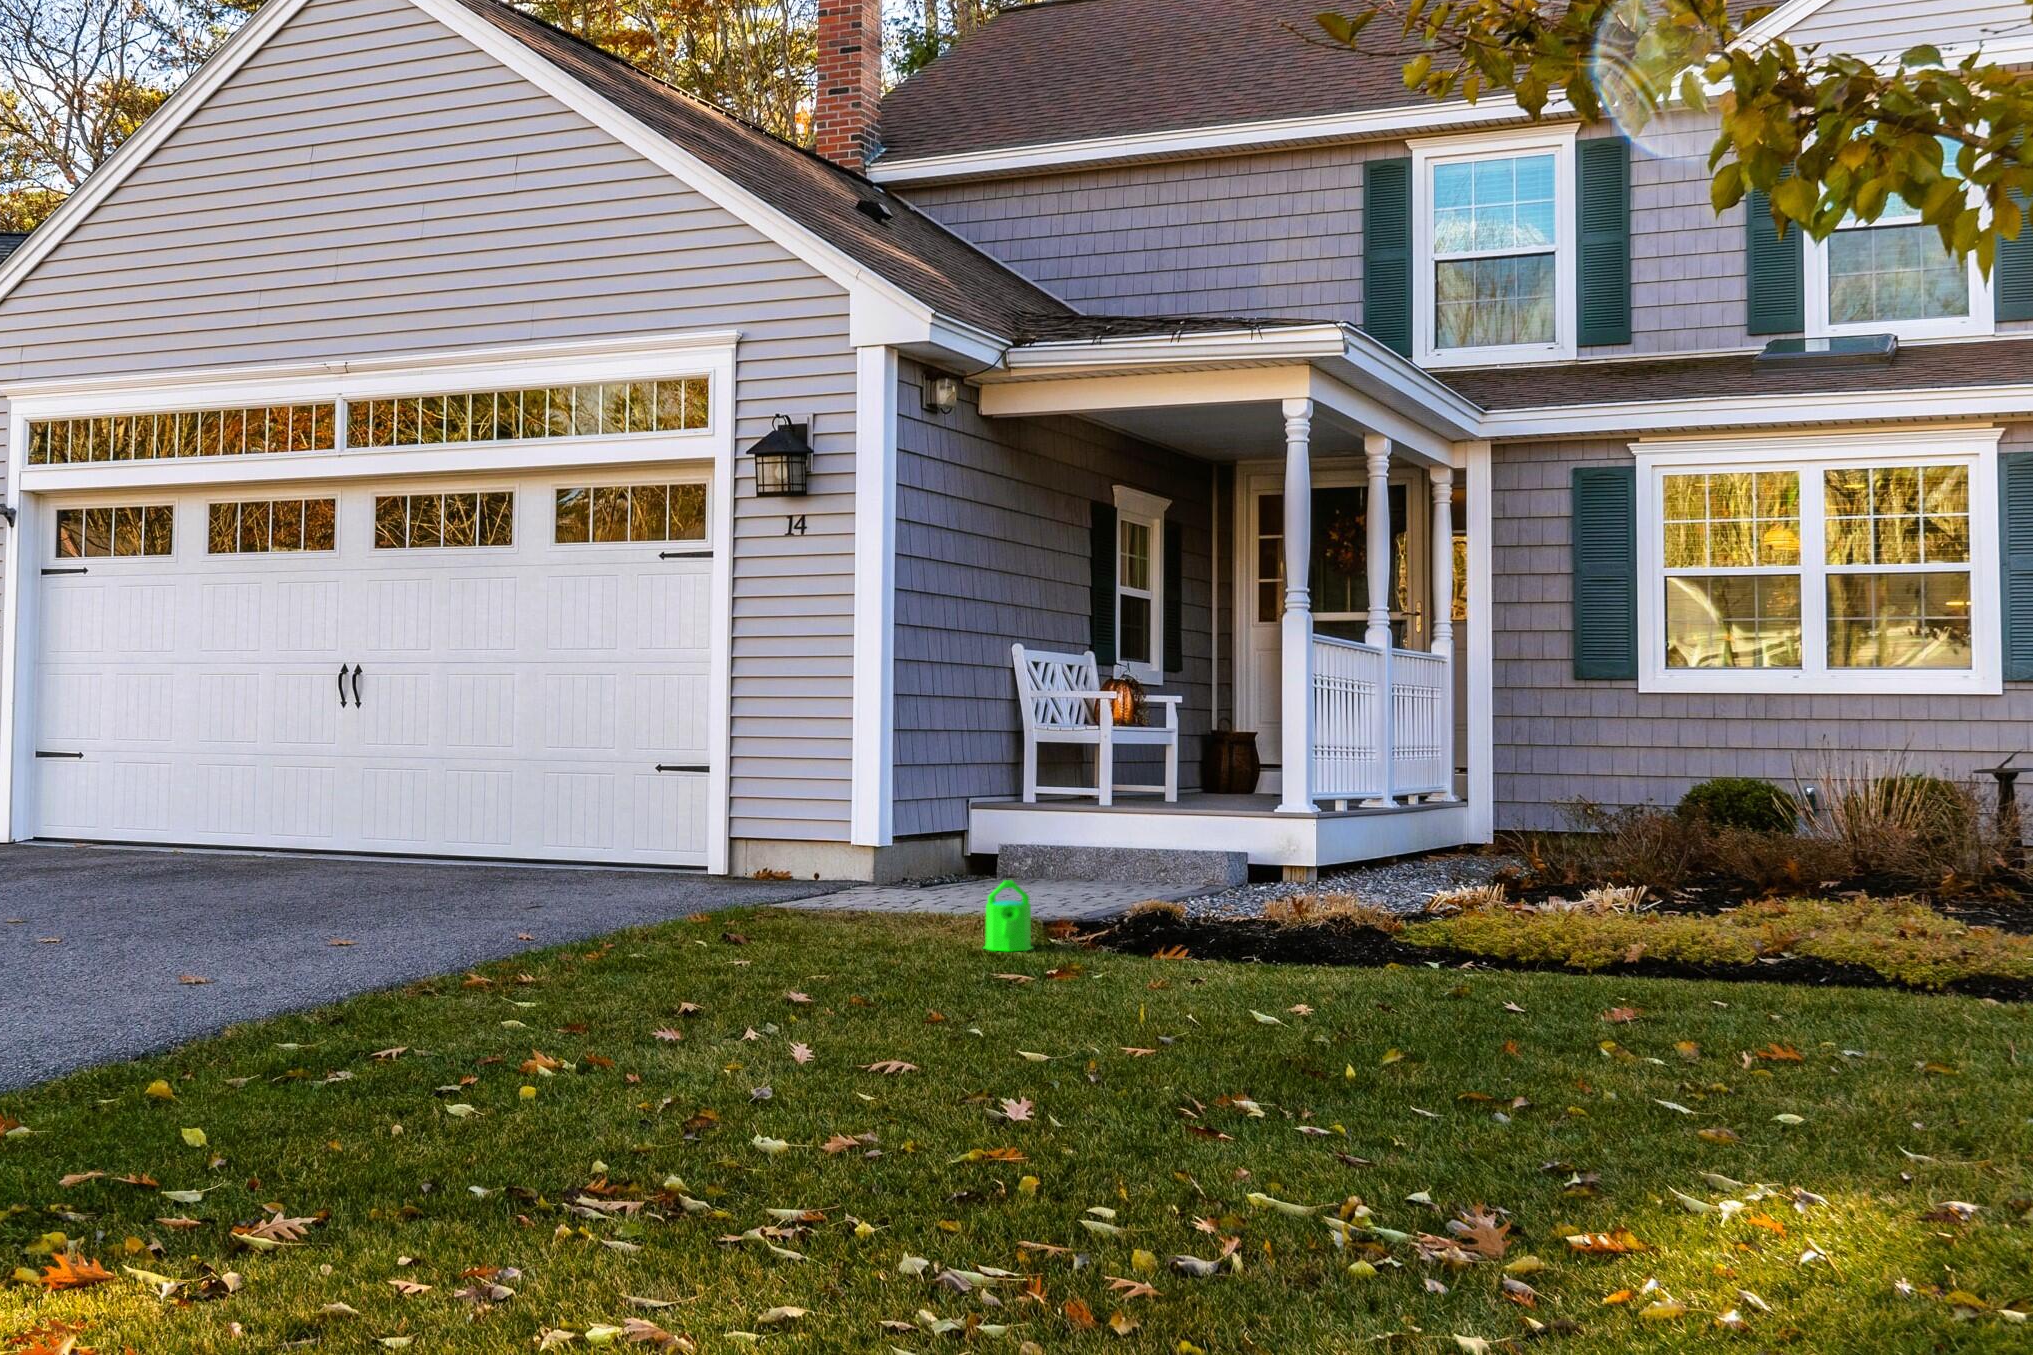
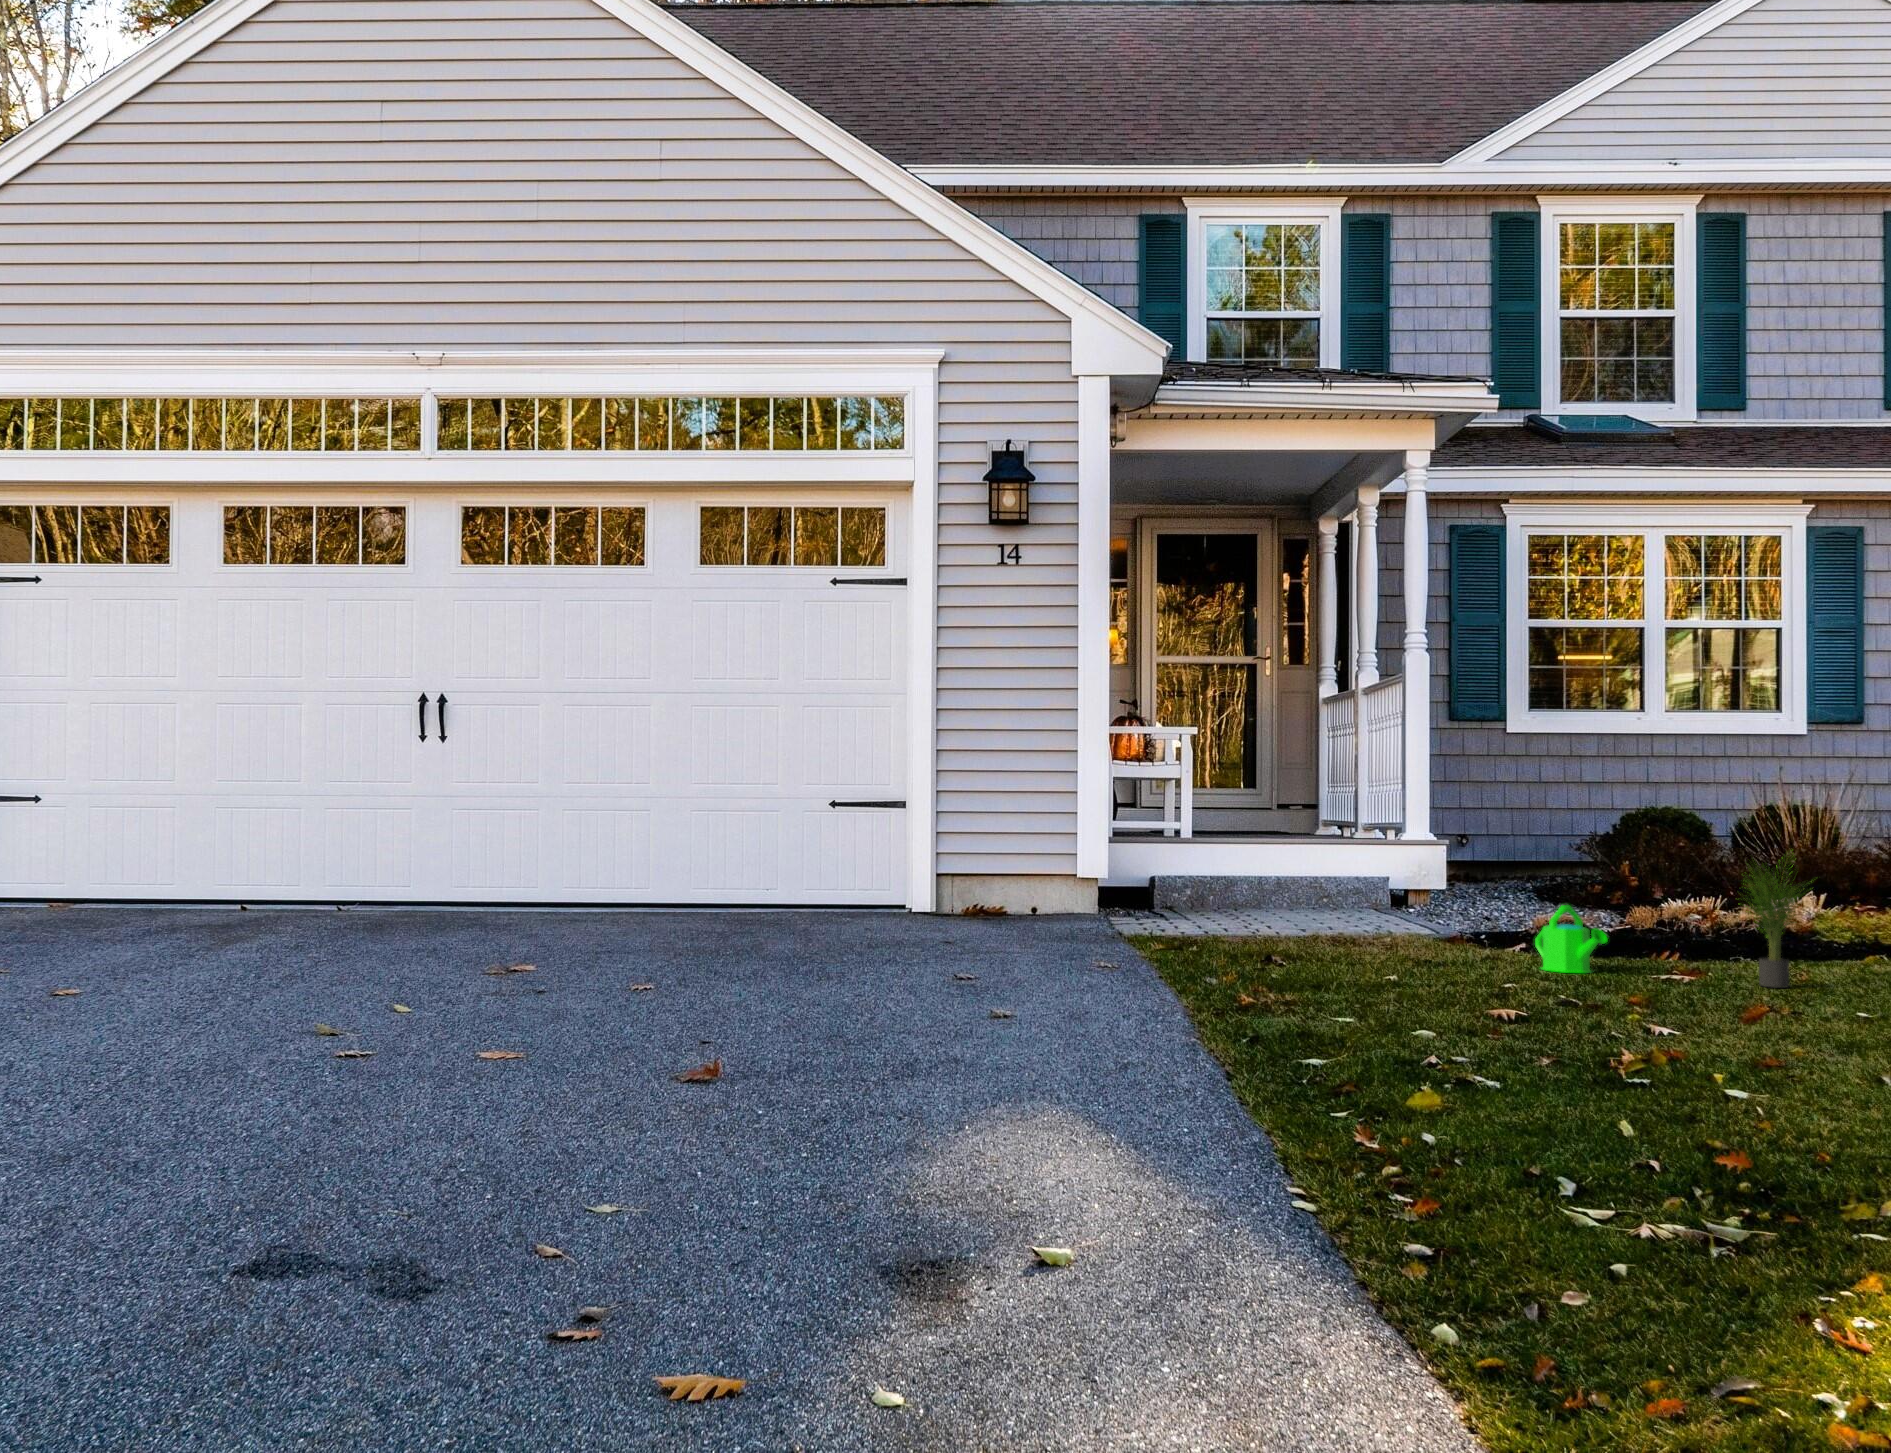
potted plant: none [1080,826,1184,974] -> present [1743,851,1812,988]

